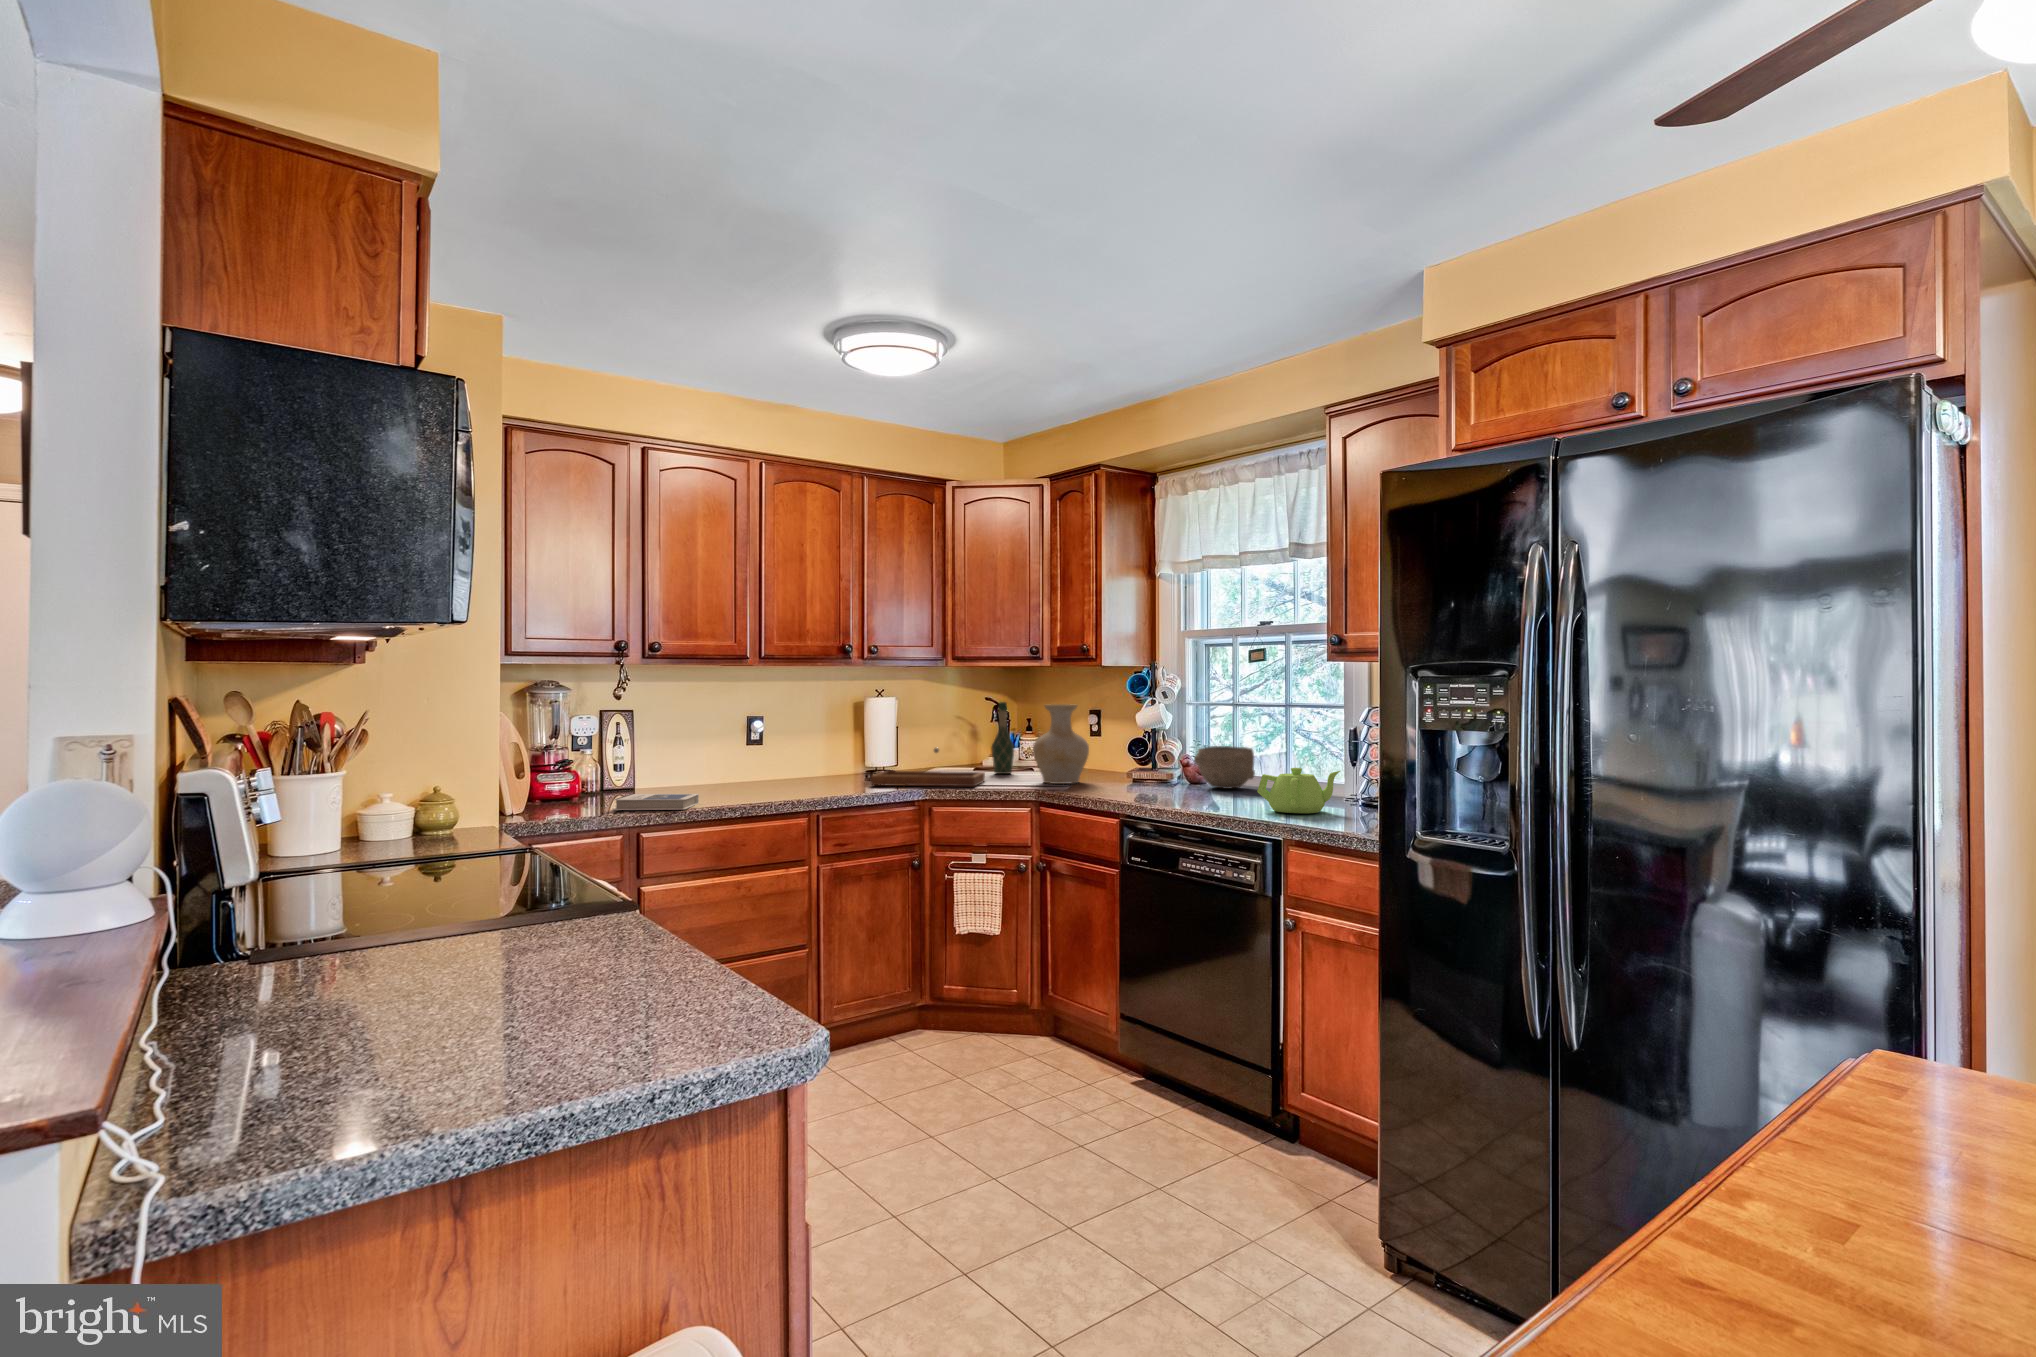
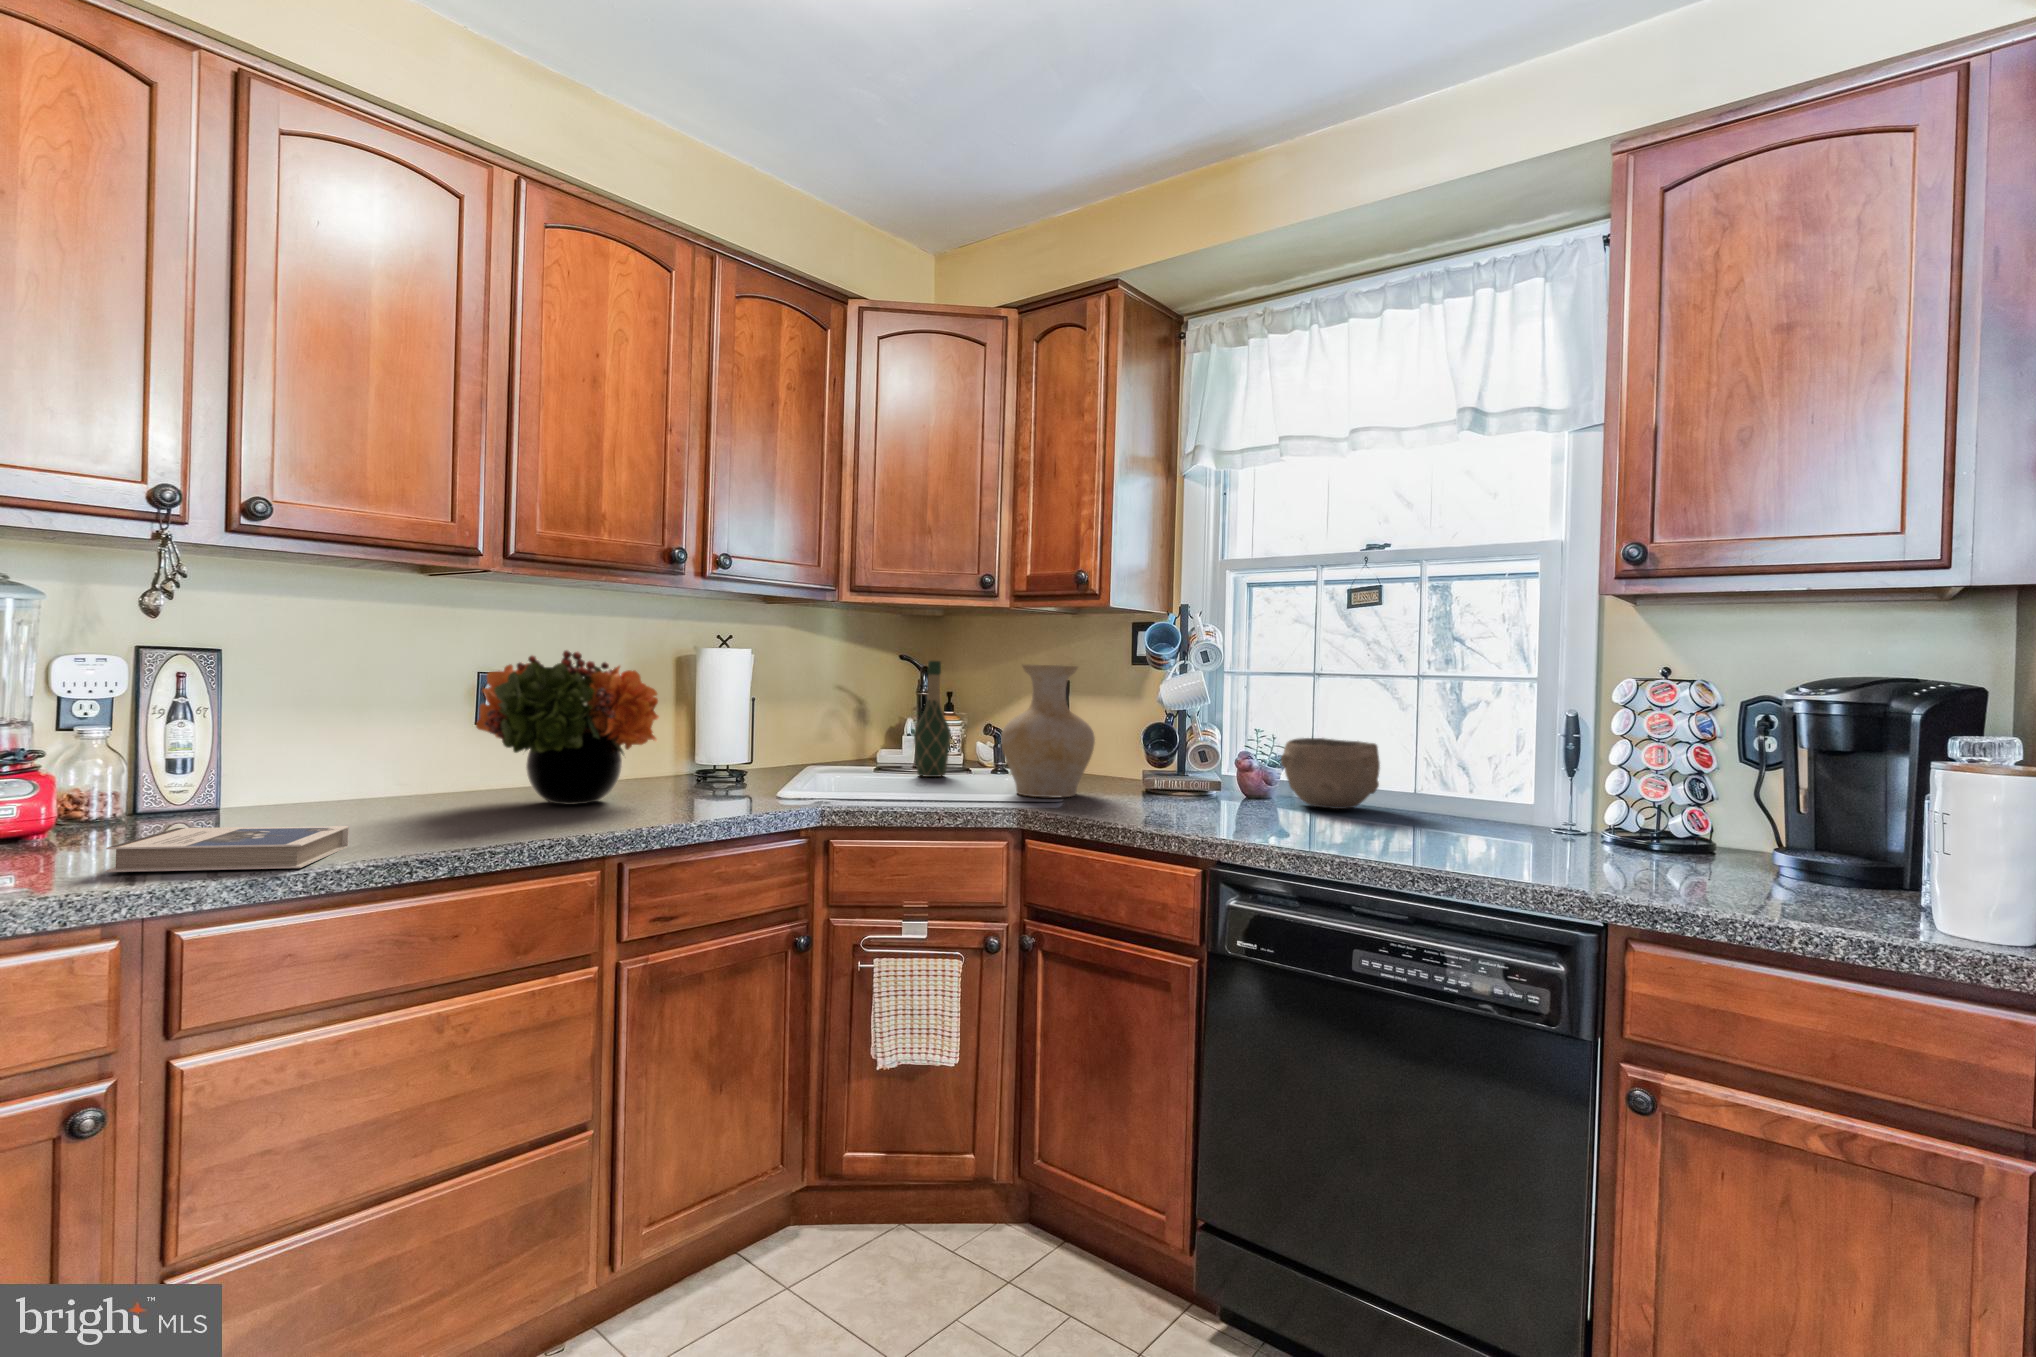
flower arrangement: none [746,705,841,788] -> present [476,650,659,805]
tray: present [871,748,985,787] -> none [720,733,916,803]
teapot: present [1257,768,1340,813] -> none [1488,783,1650,870]

